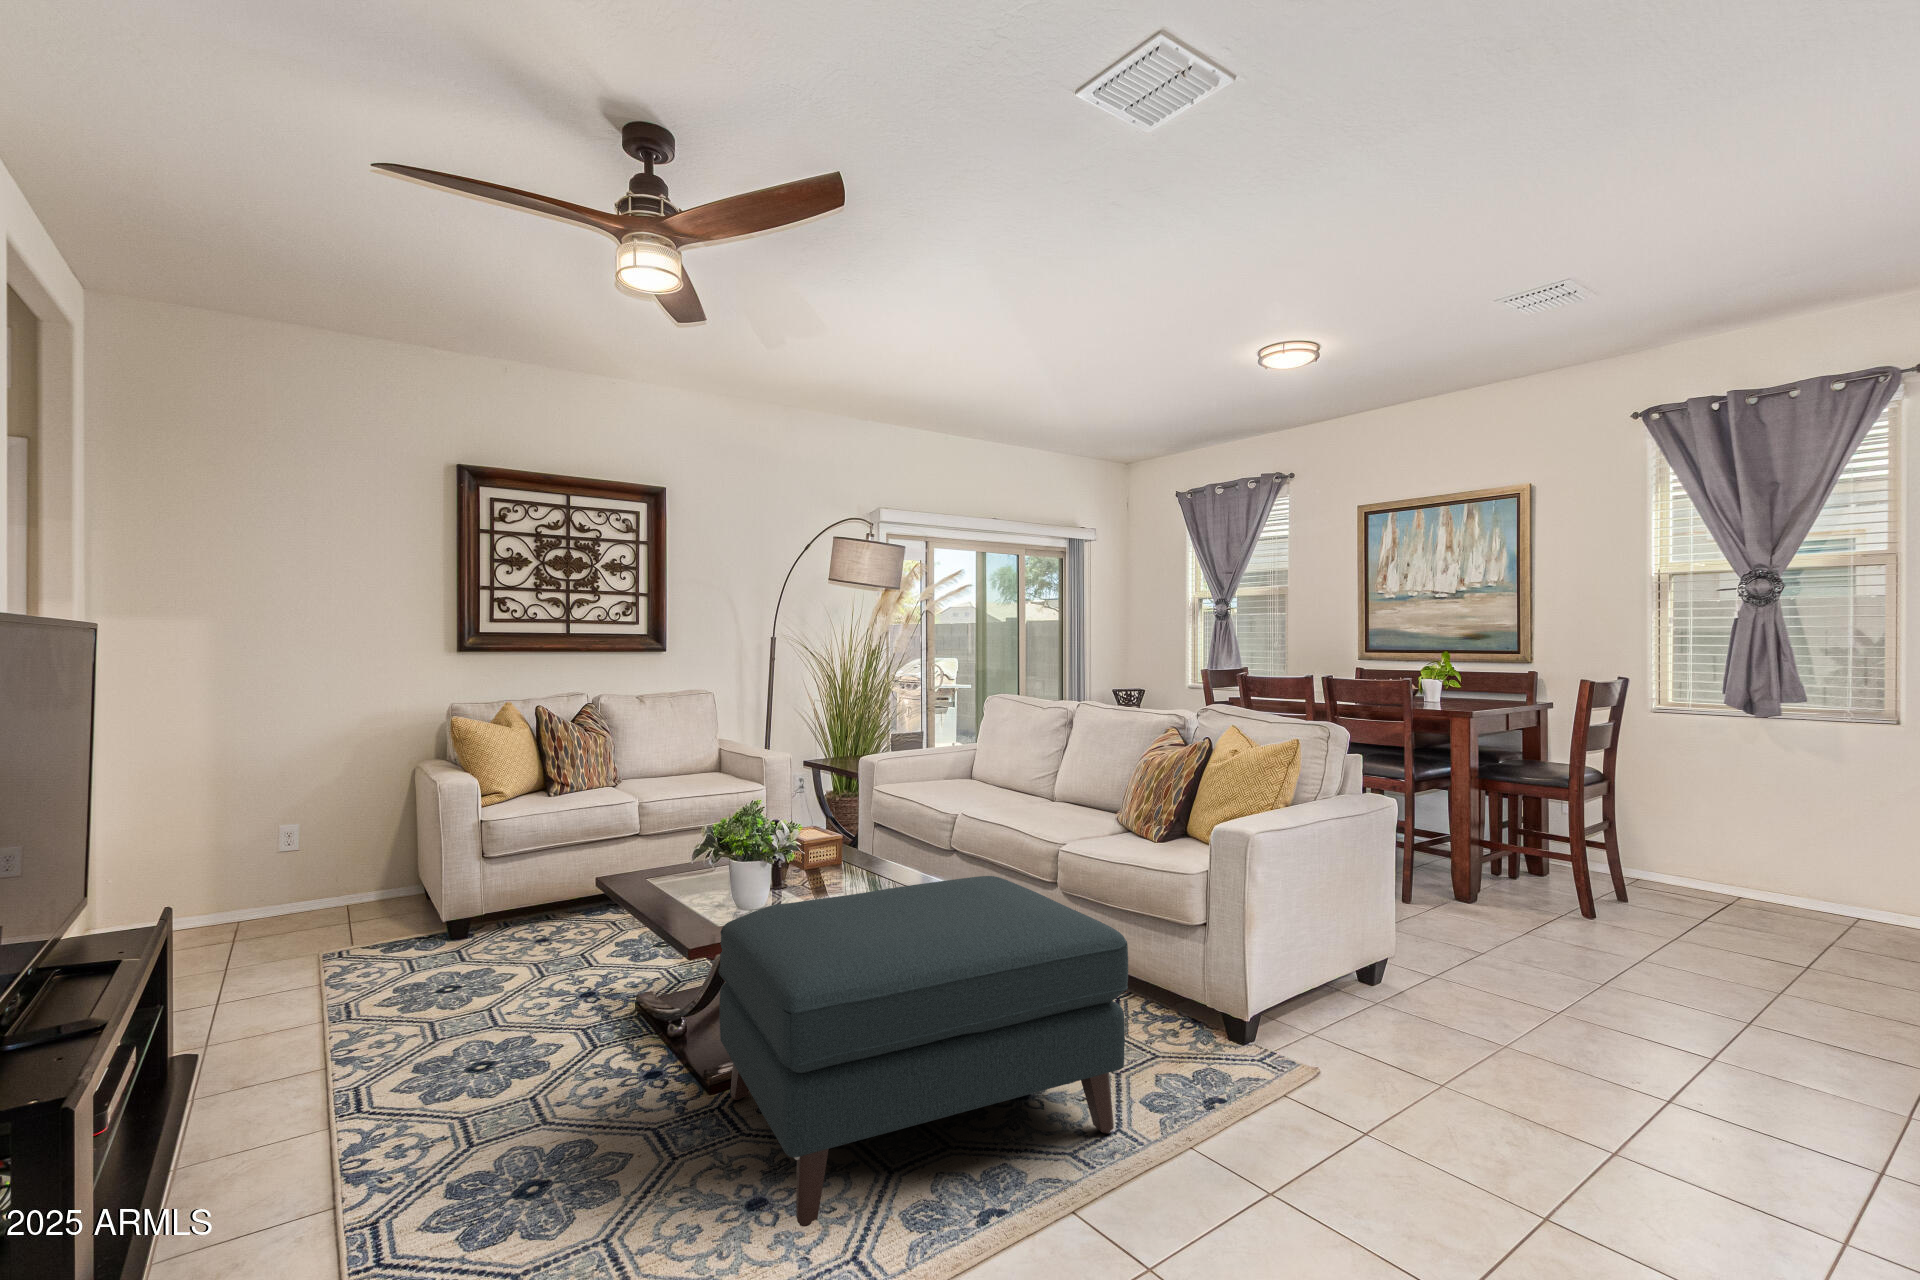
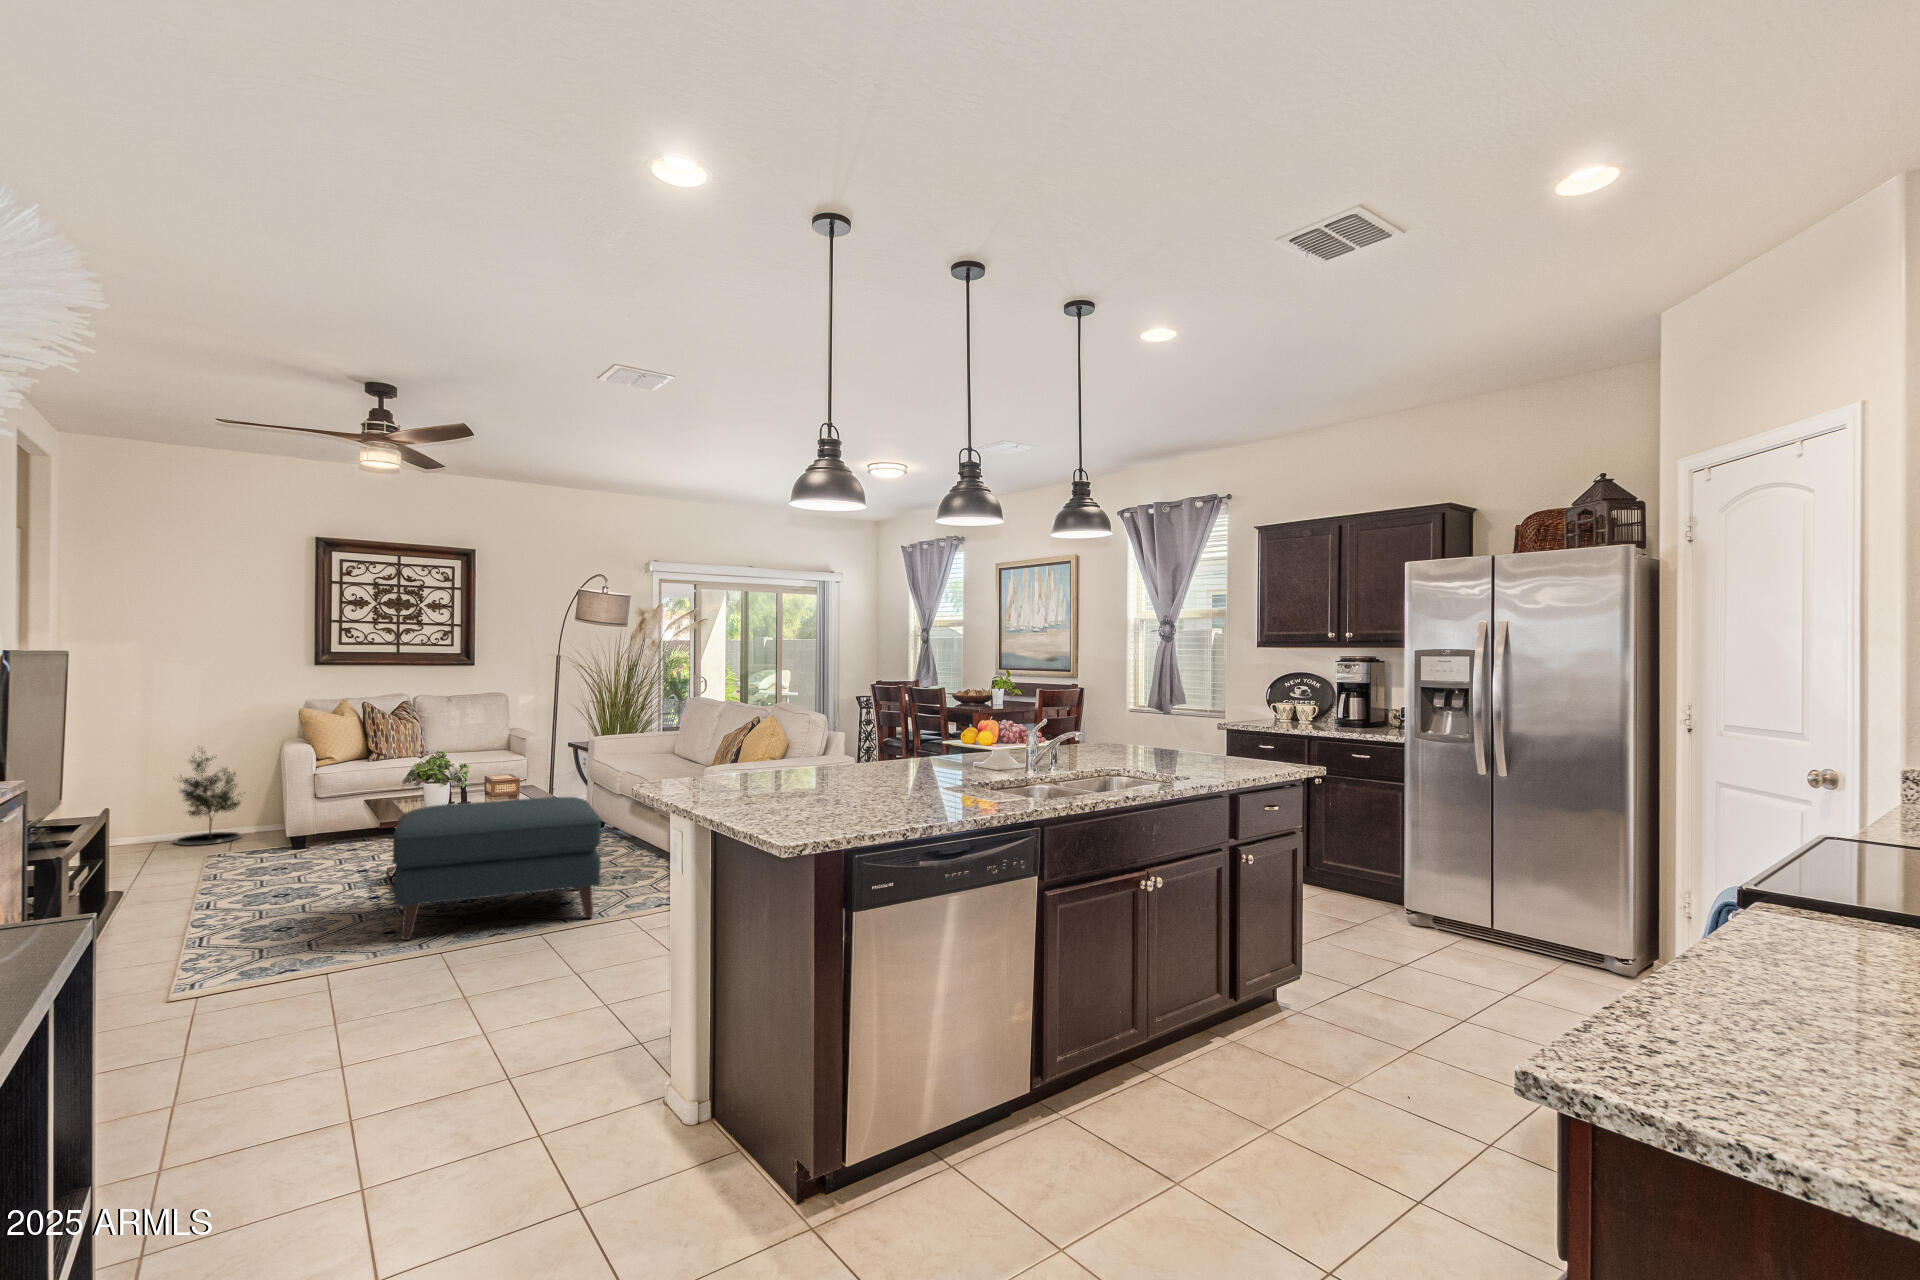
potted tree: none [258,775,367,932] -> present [175,751,242,845]

